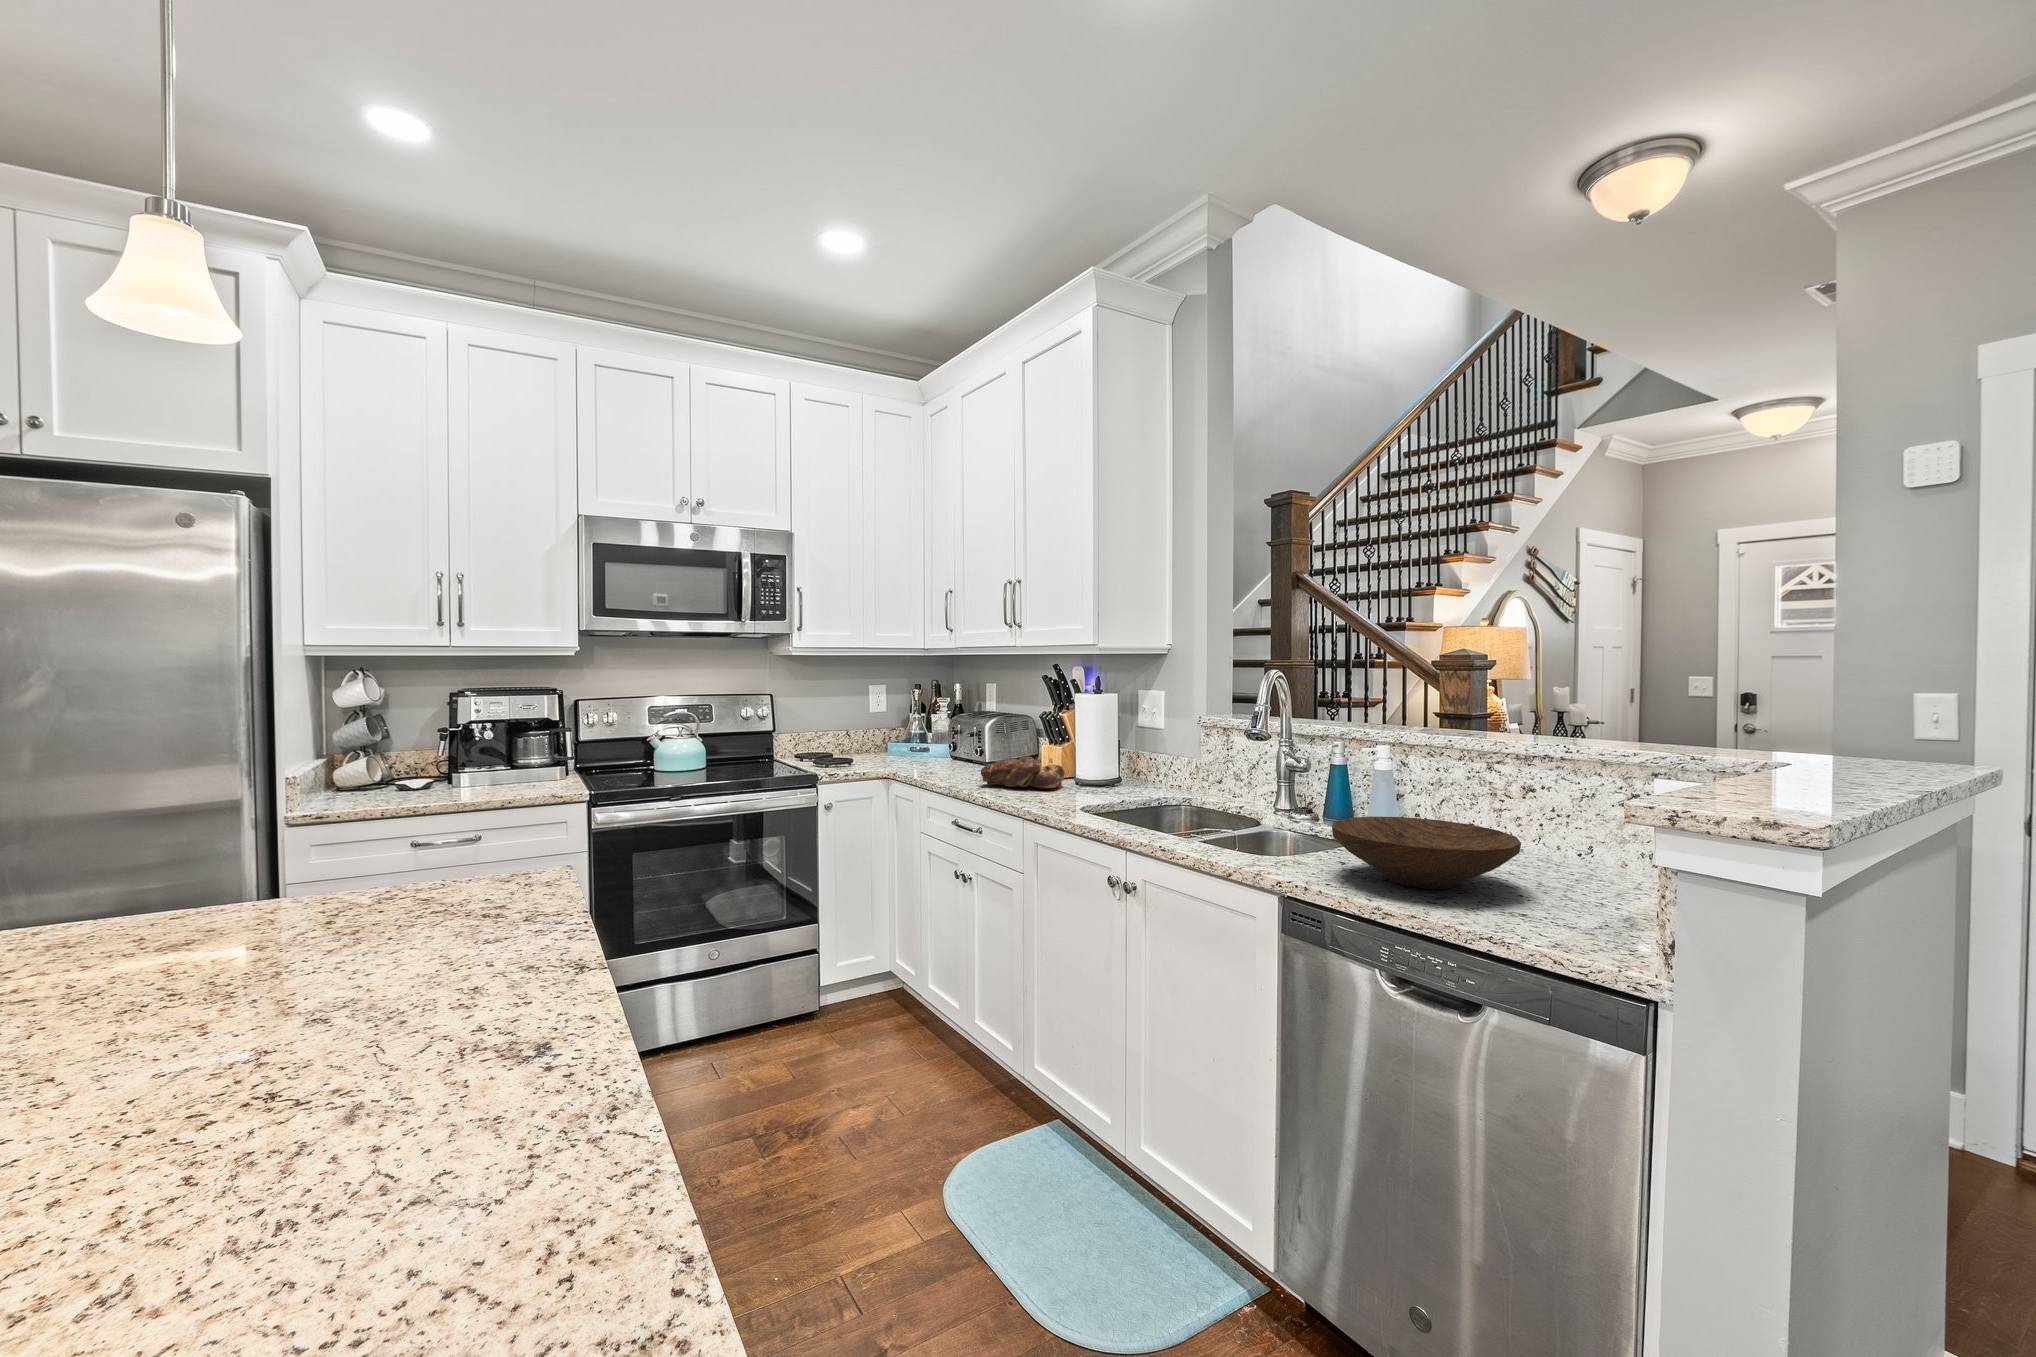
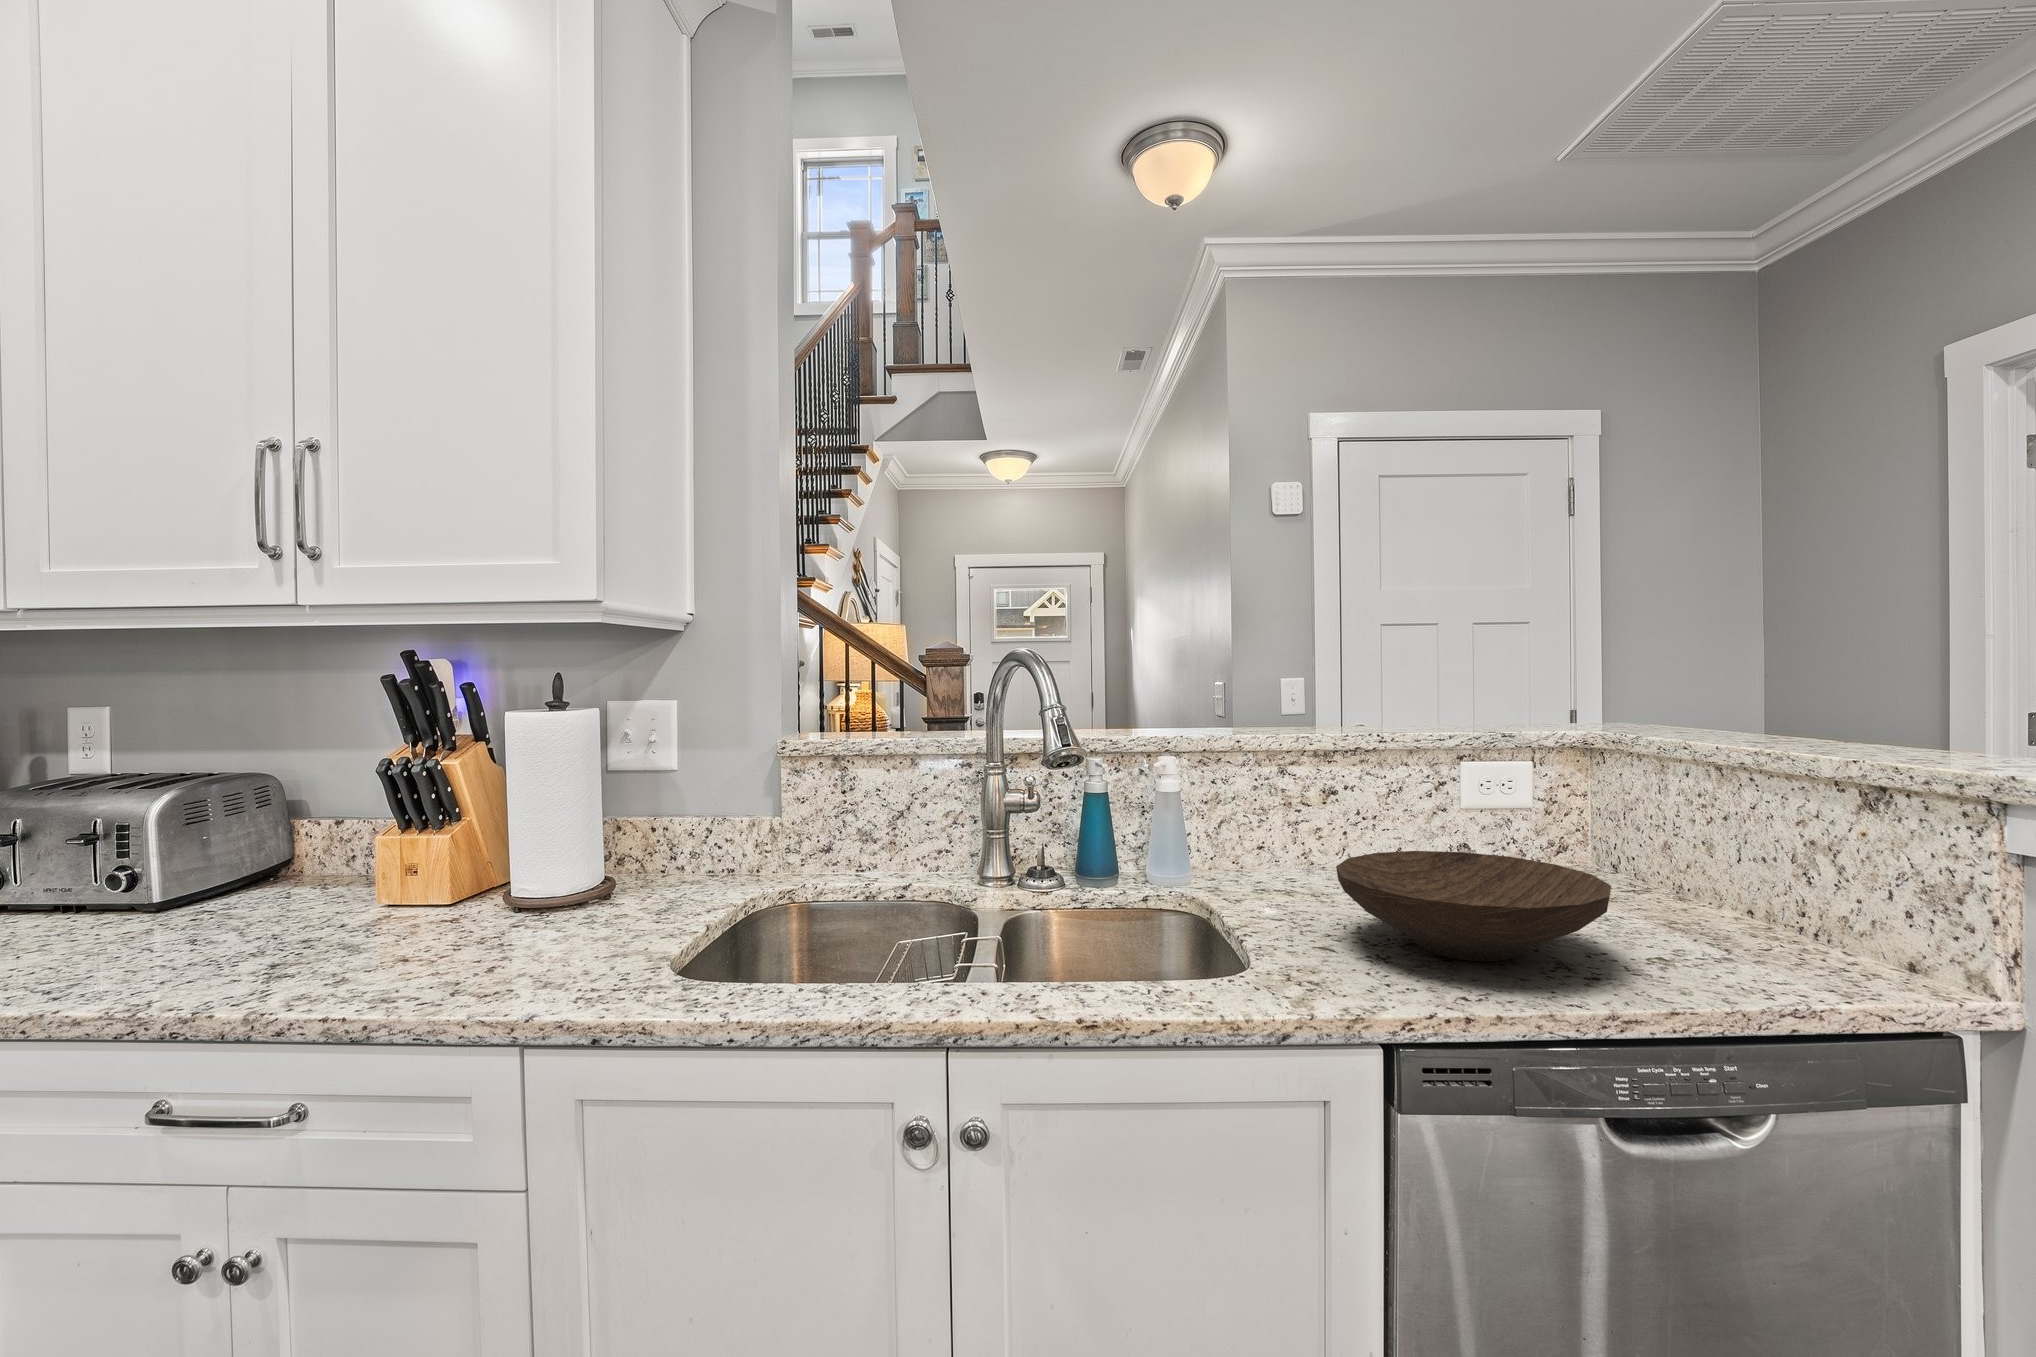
bread loaf: present [981,756,1065,789] -> none [264,875,511,972]

